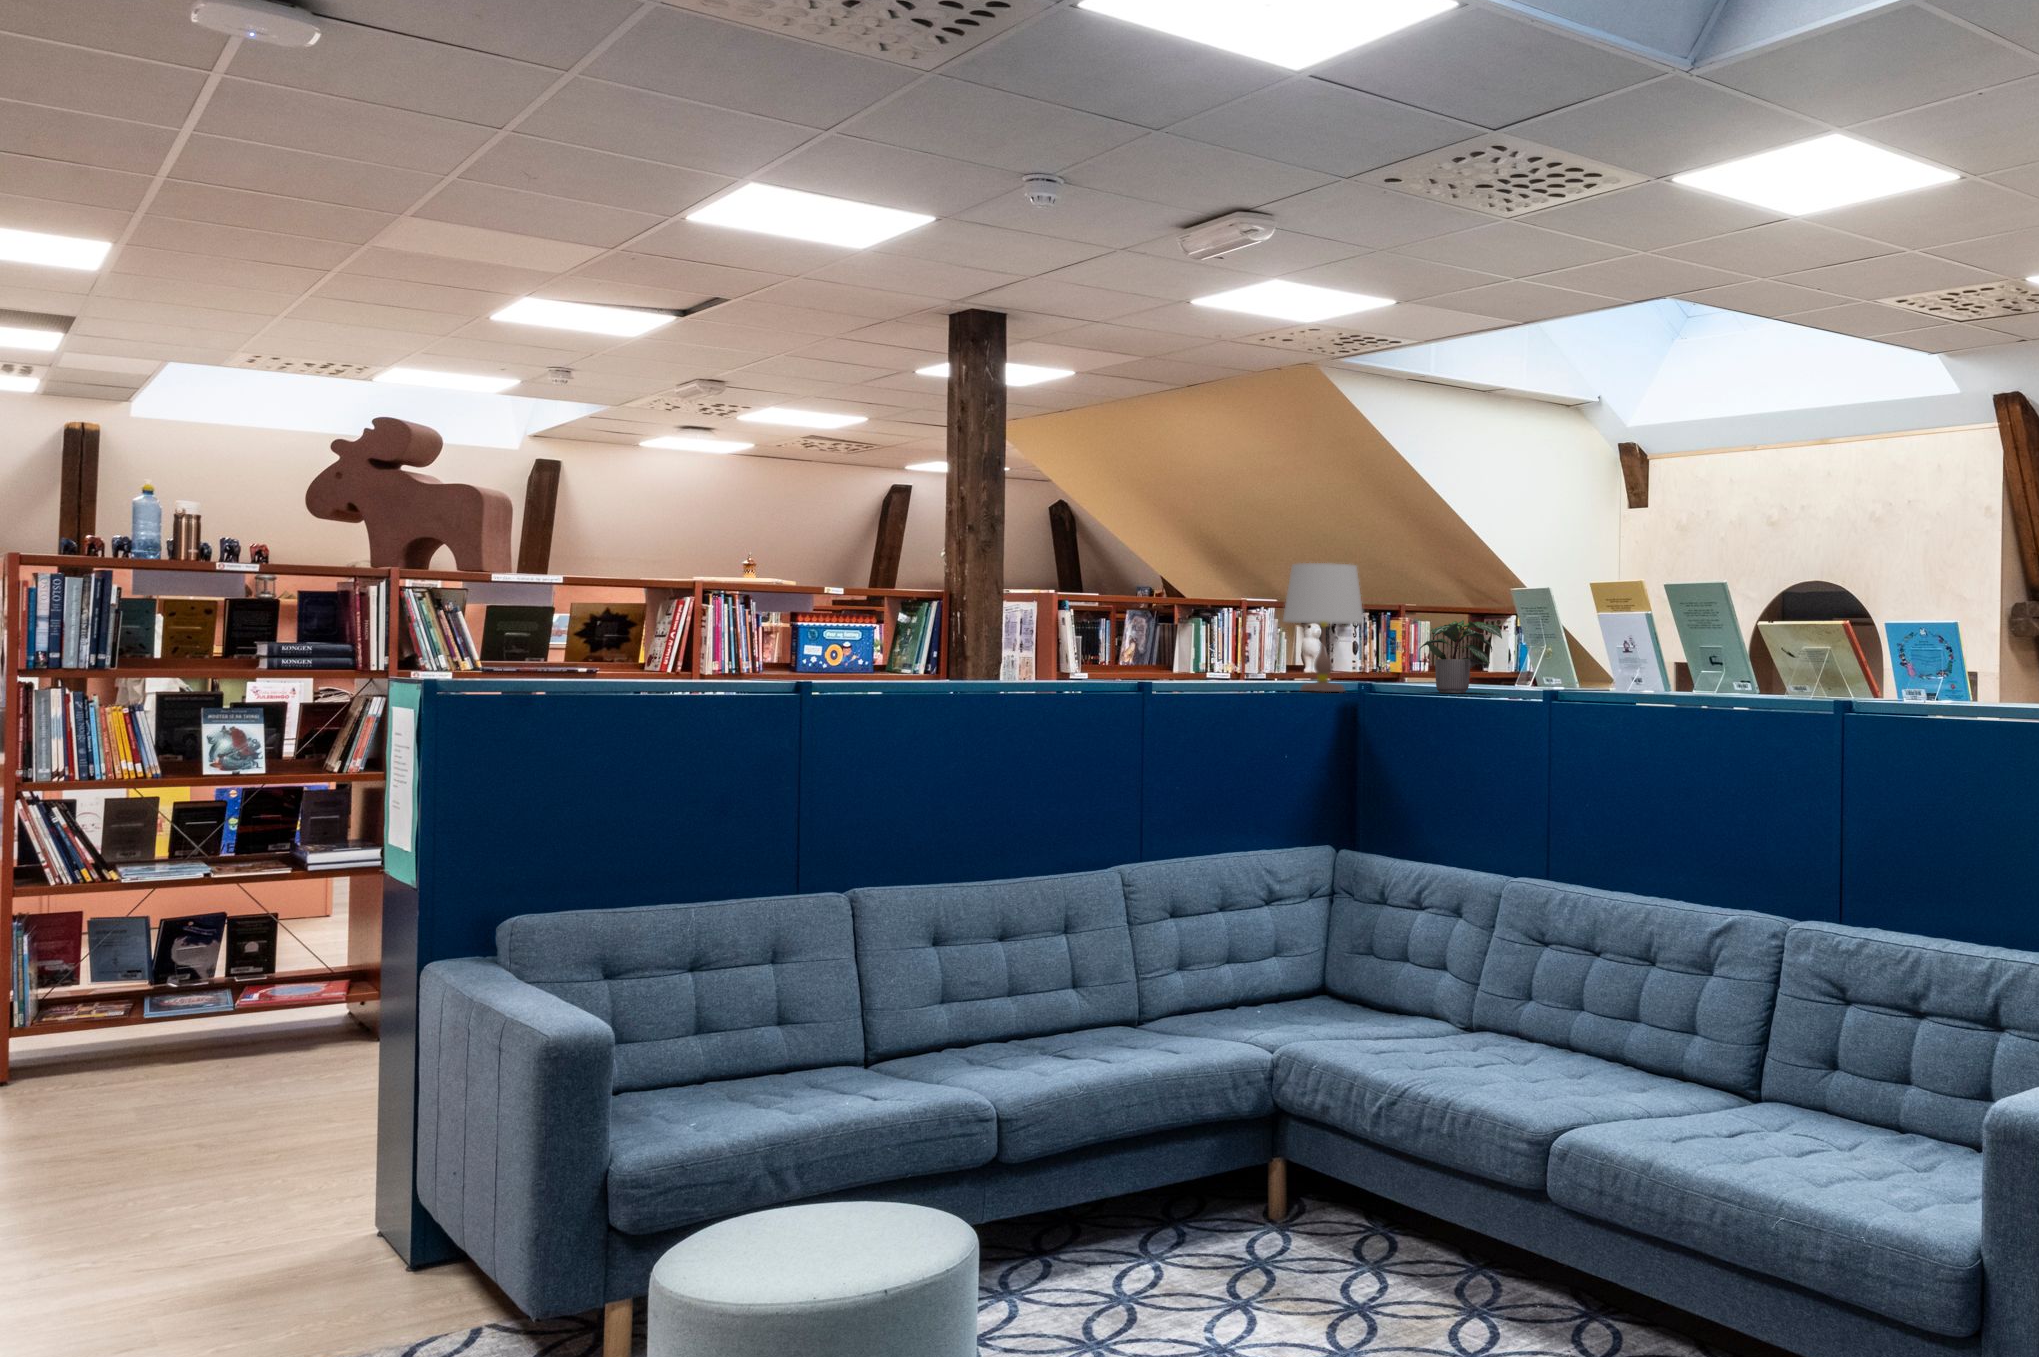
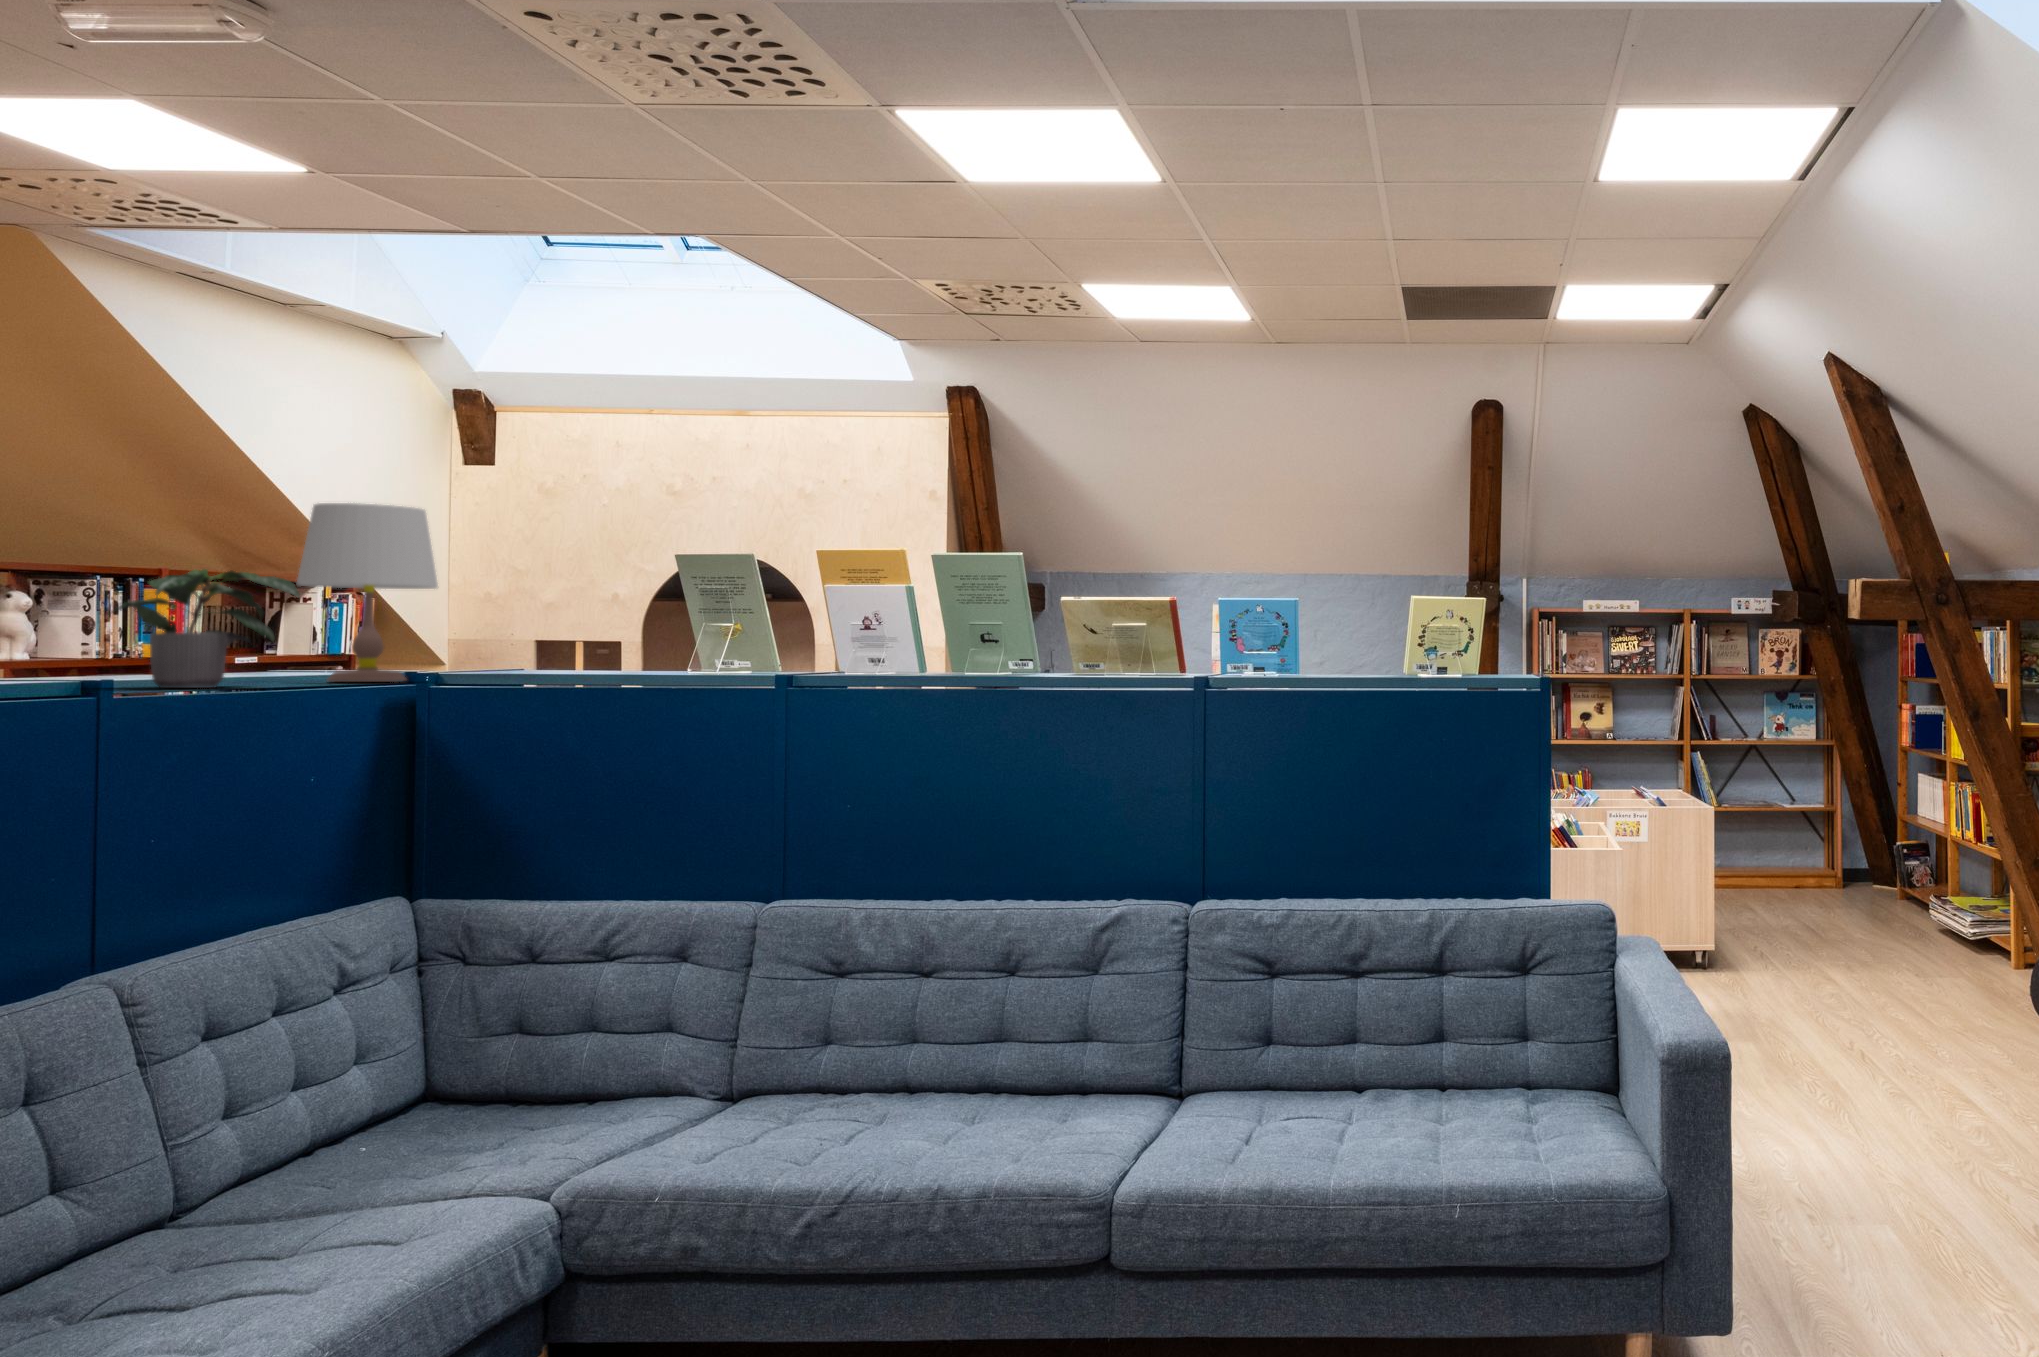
potted plant: present [1420,620,1502,693] -> present [108,569,300,688]

